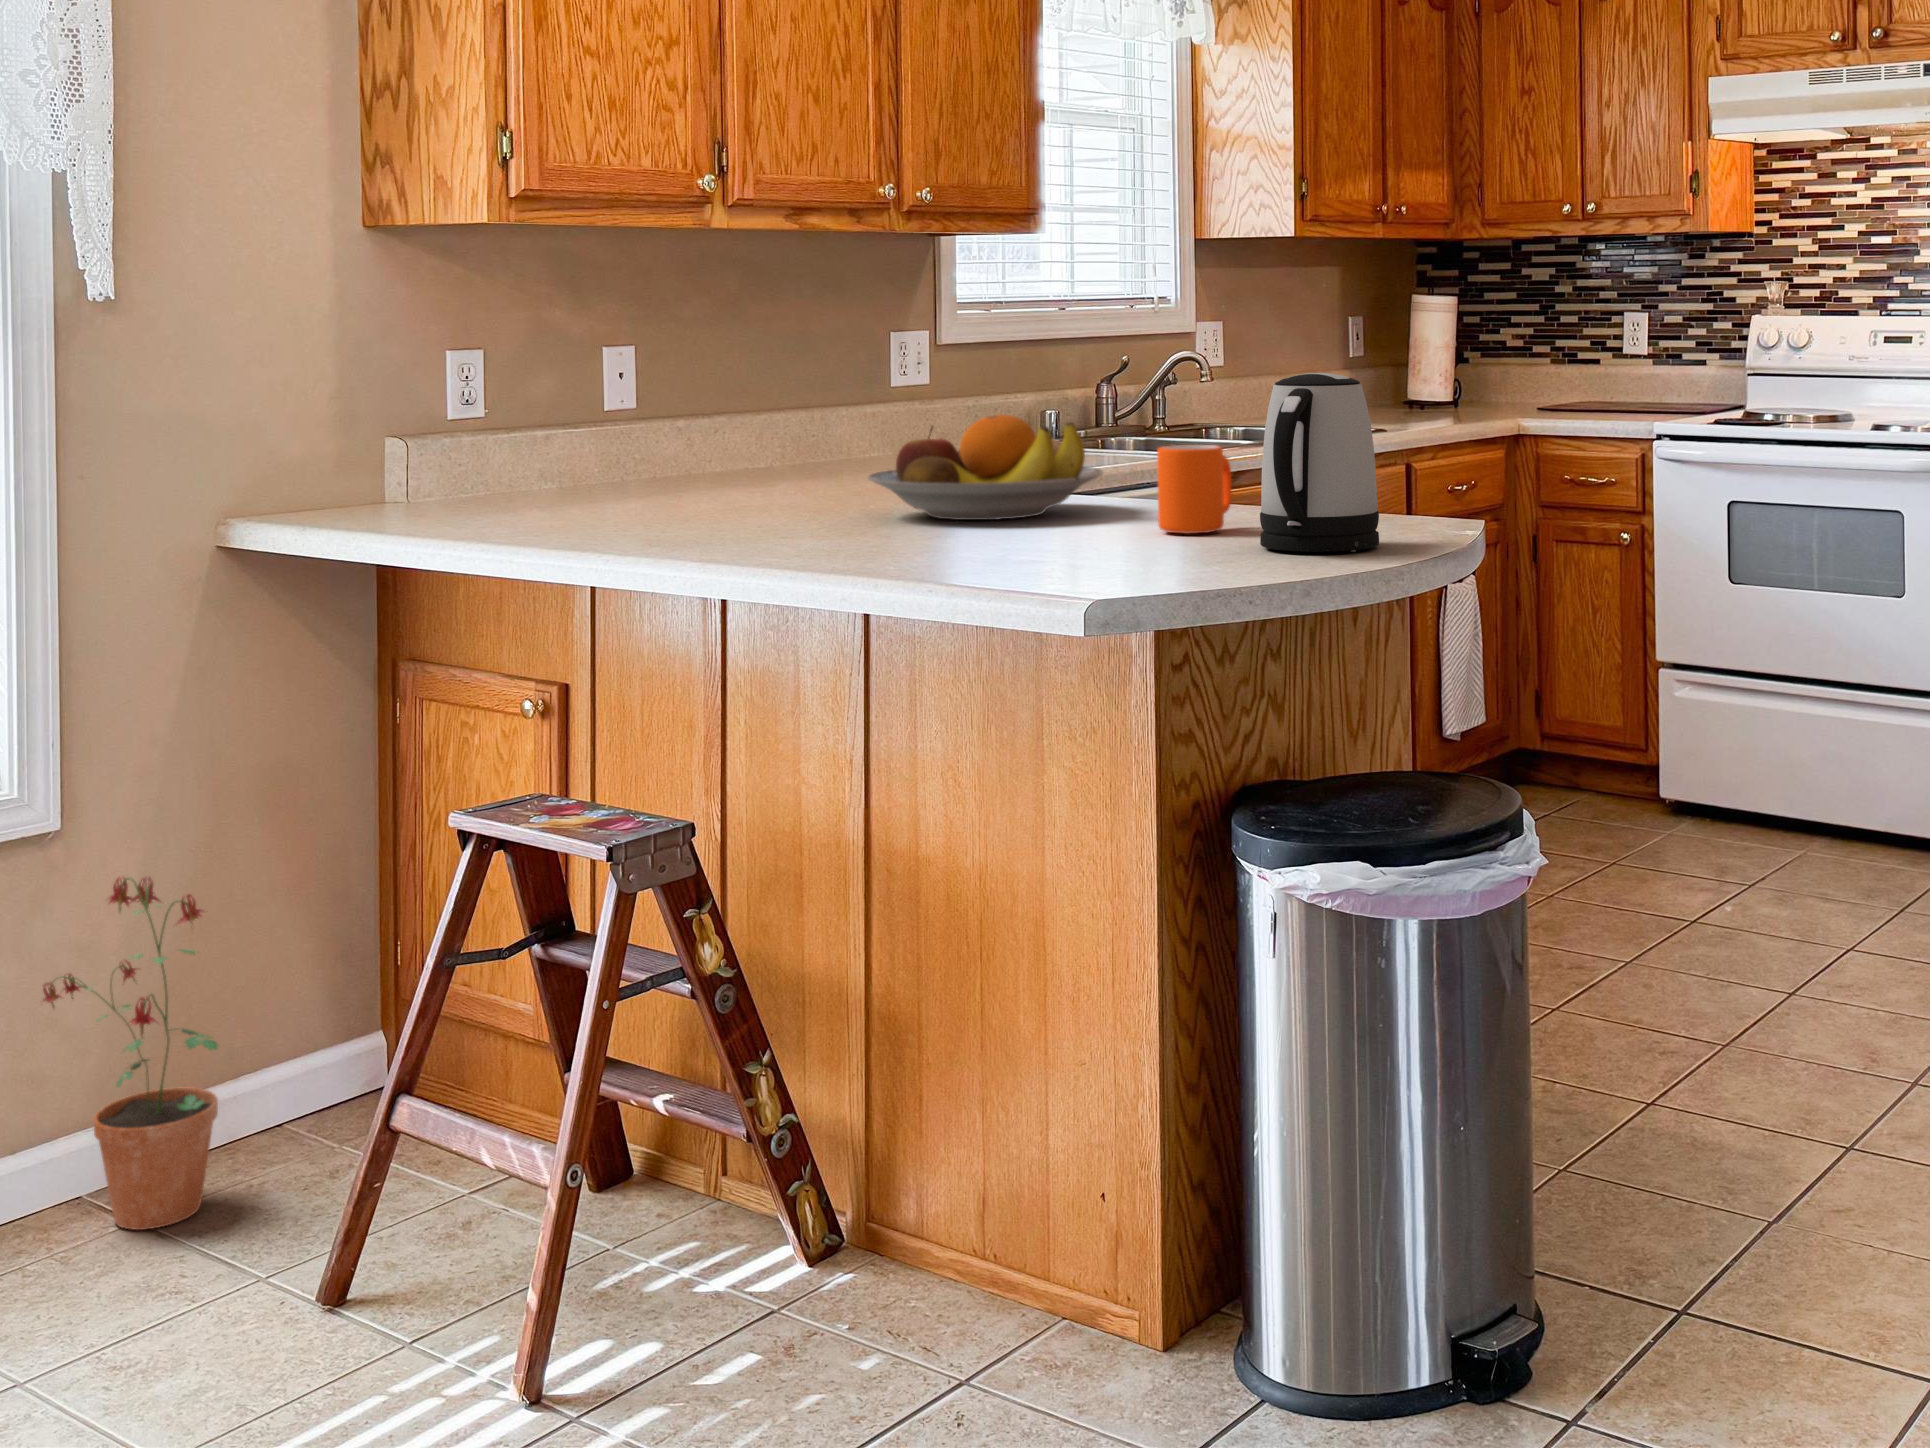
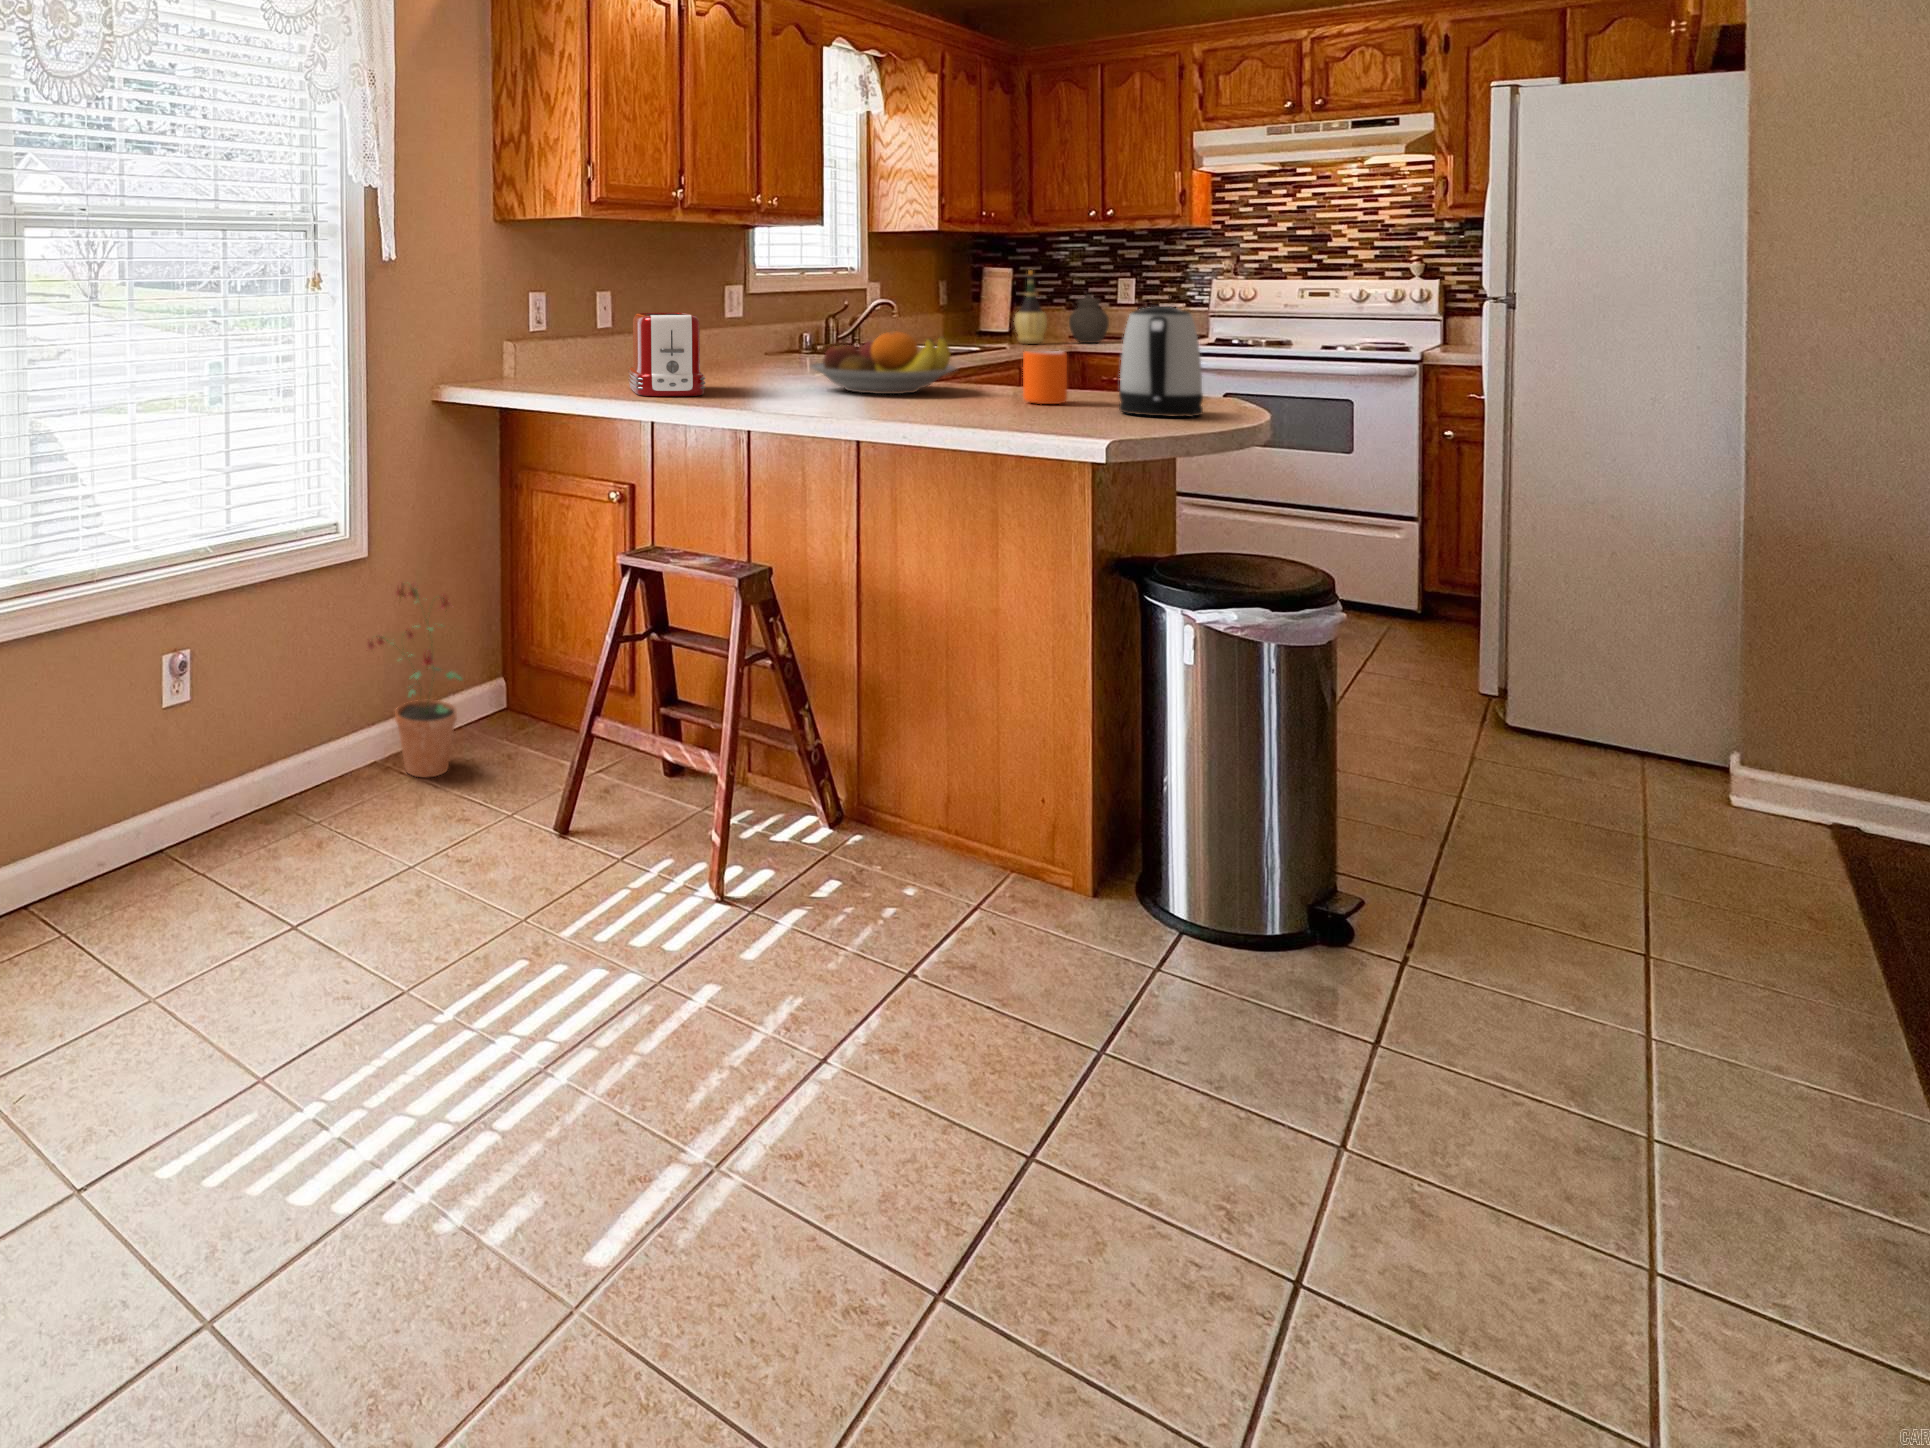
wine bottle: none [1429,302,1478,424] -> present [1014,271,1047,344]
jar: none [1520,341,1580,422] -> present [1069,294,1109,343]
toaster: none [546,385,689,532] -> present [628,313,705,396]

